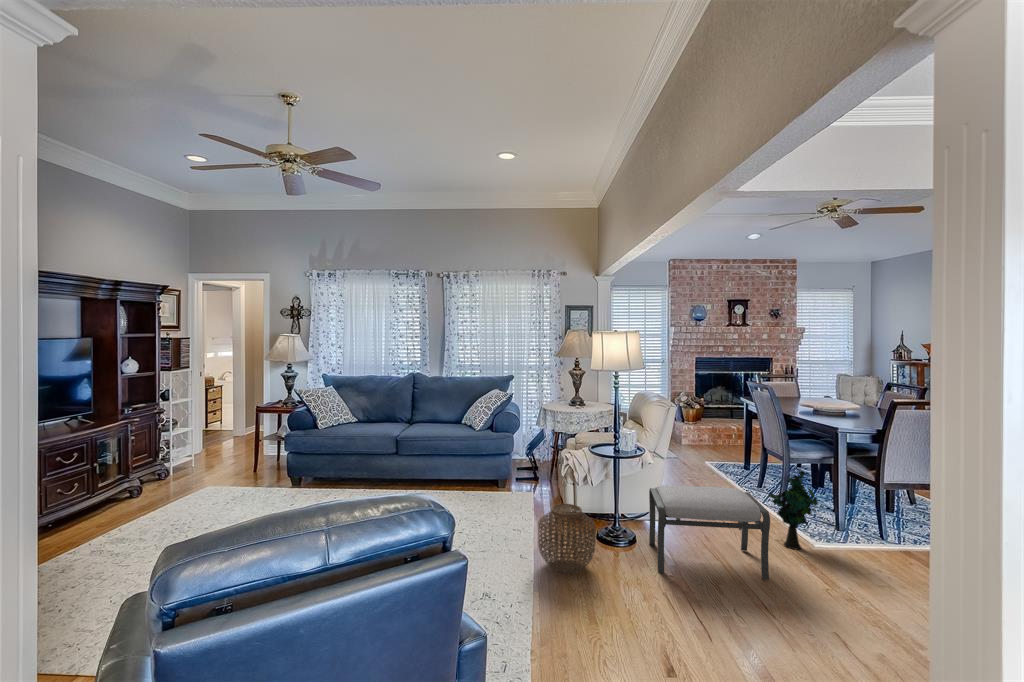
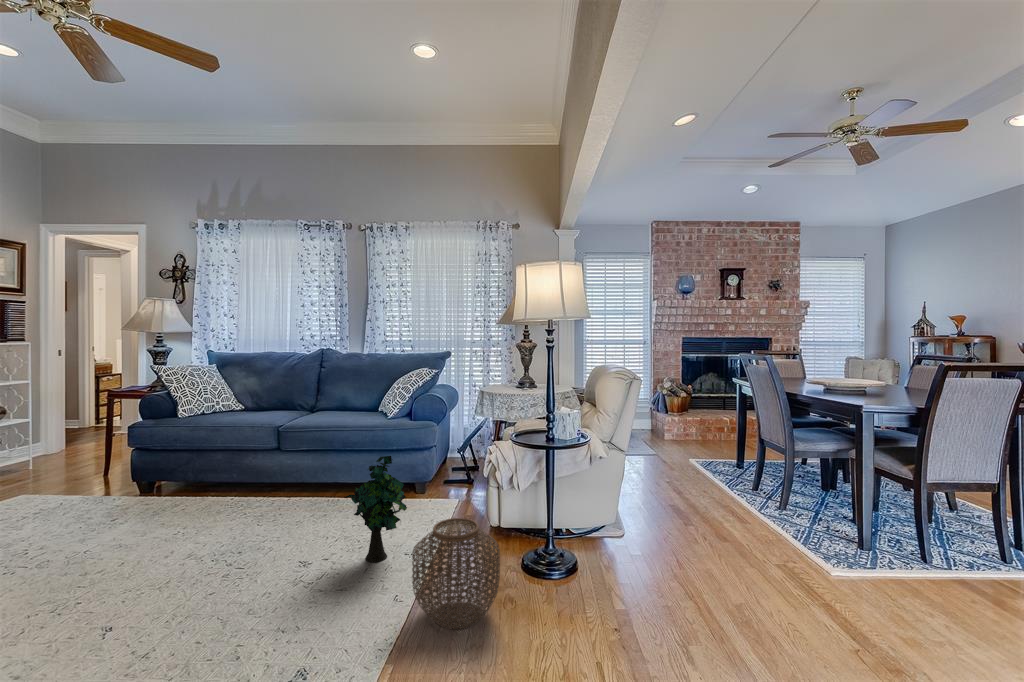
decorative plant: present [769,471,818,549] -> present [344,456,407,562]
ottoman: present [649,485,770,580] -> none [592,489,765,637]

